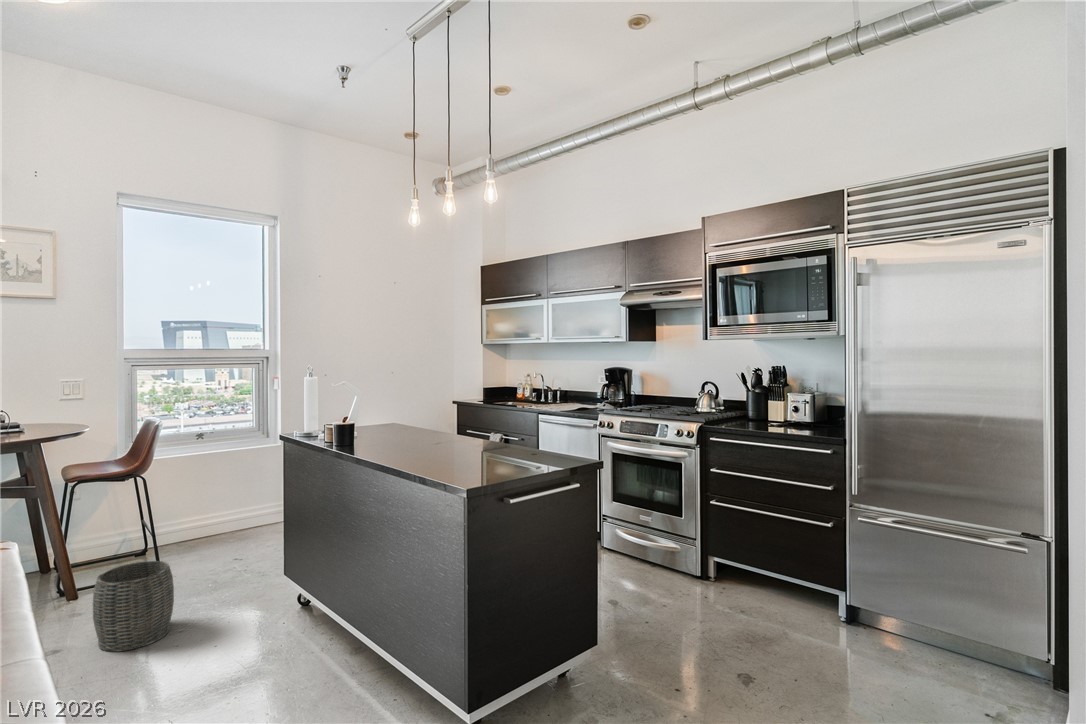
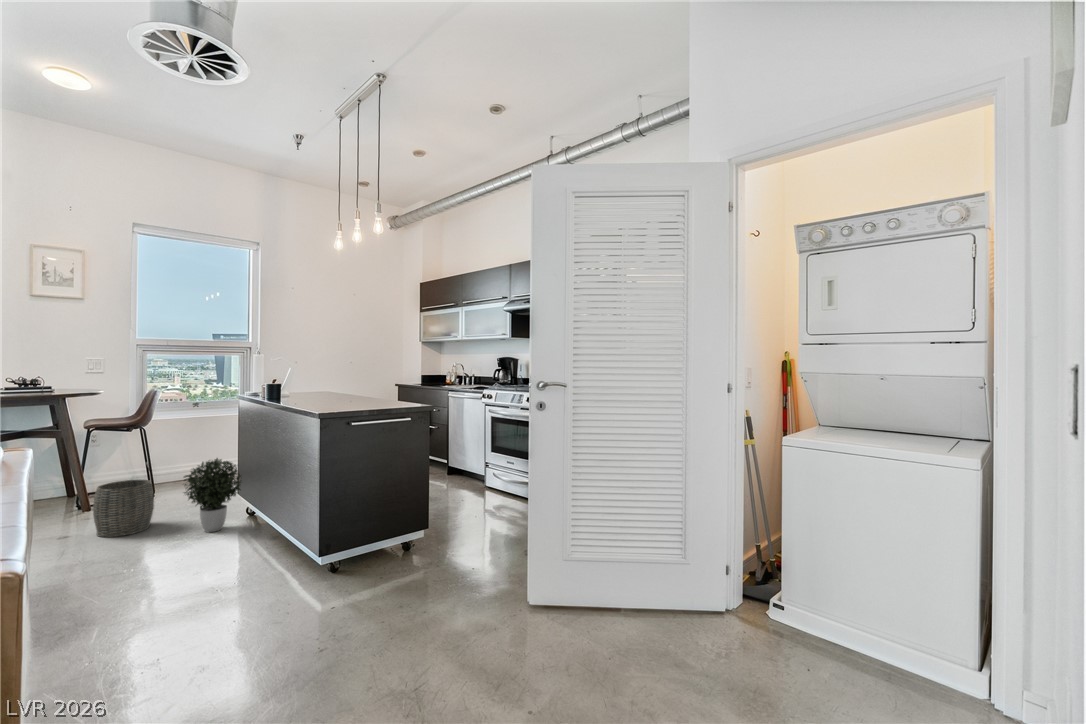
potted plant: none [218,530,300,639] -> present [184,458,241,532]

